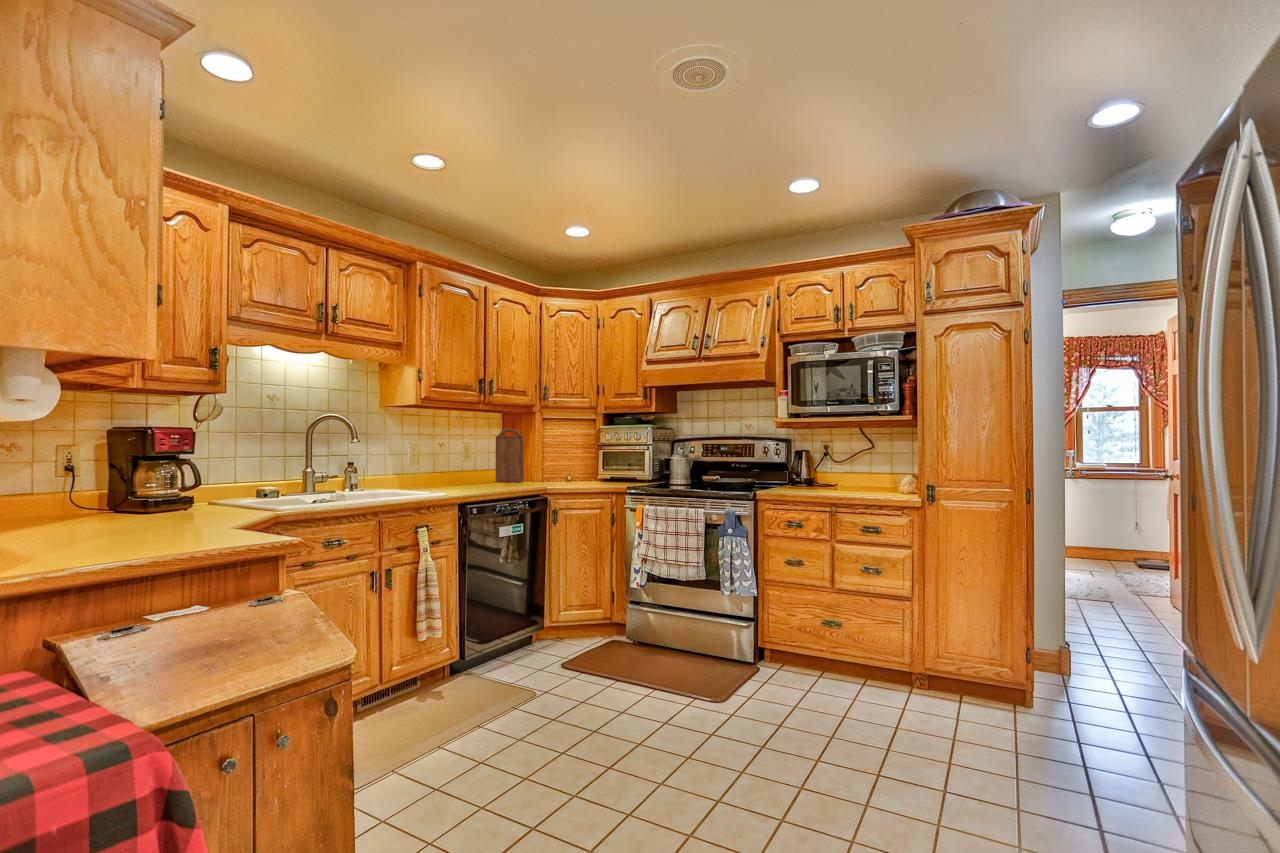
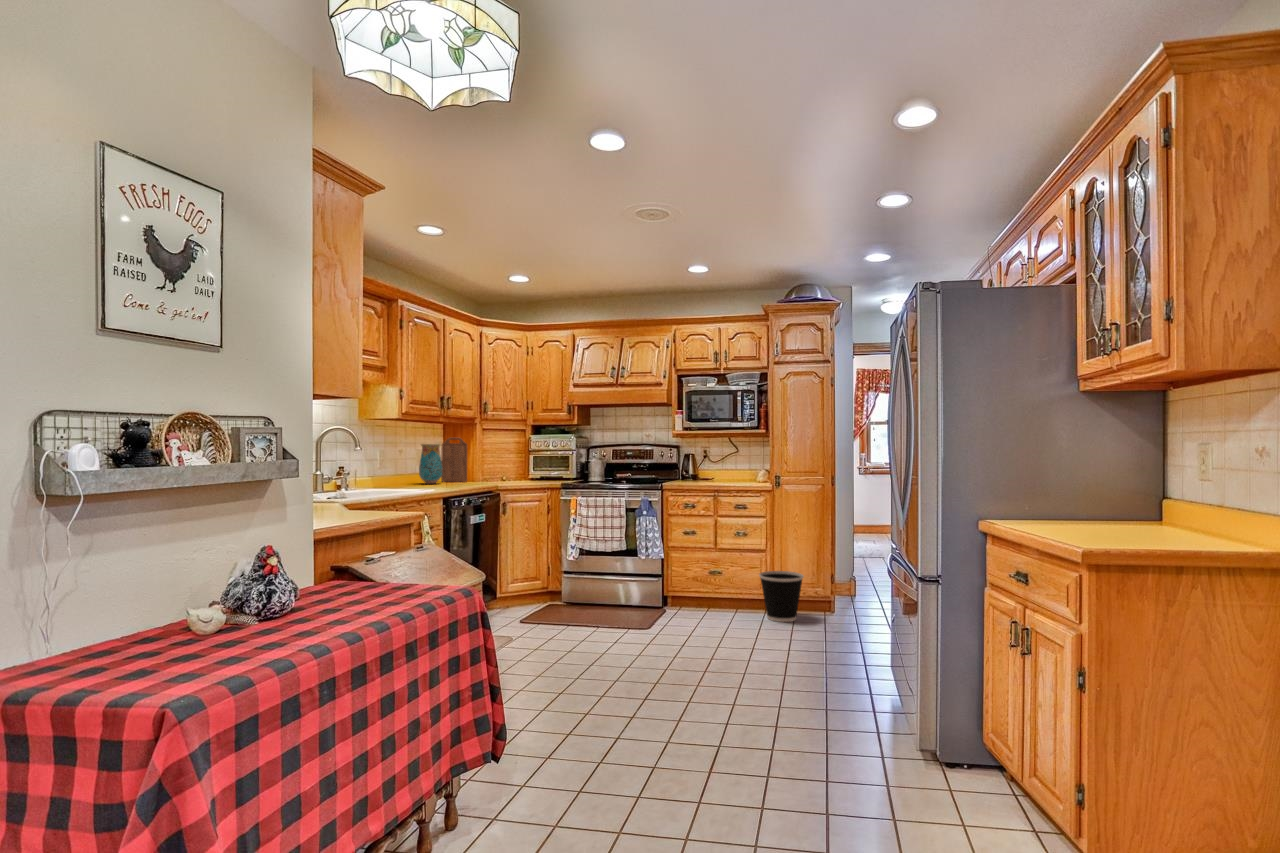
vase: none [461,437,489,485] -> present [419,444,442,484]
wastebasket: none [897,630,974,720] -> present [759,571,804,622]

